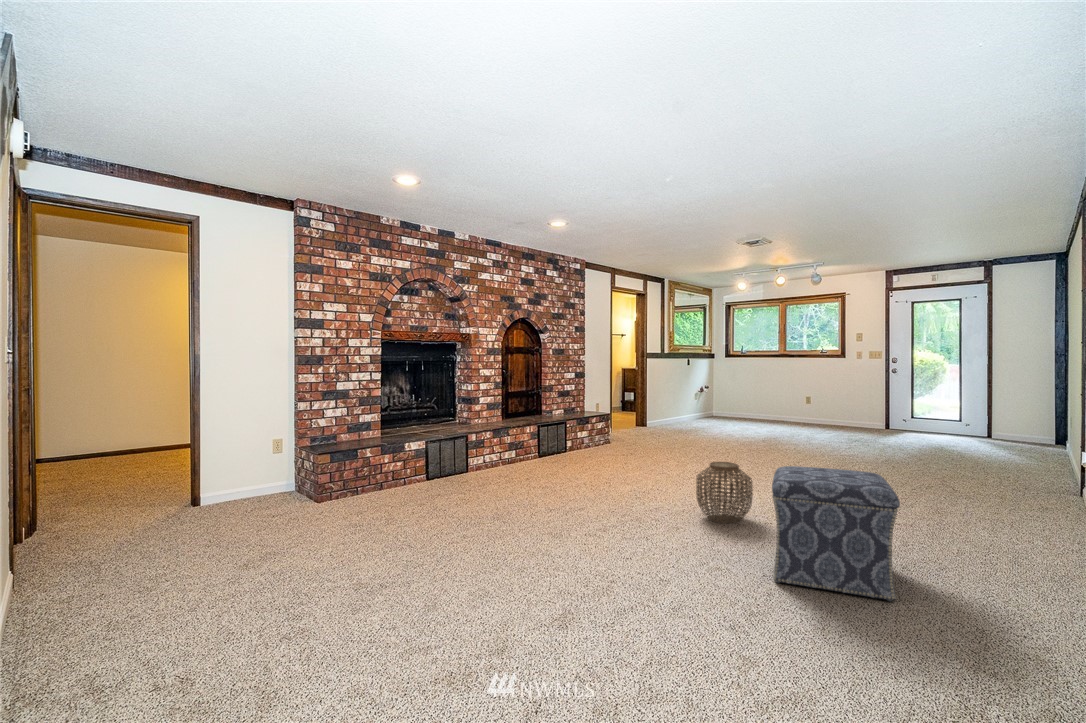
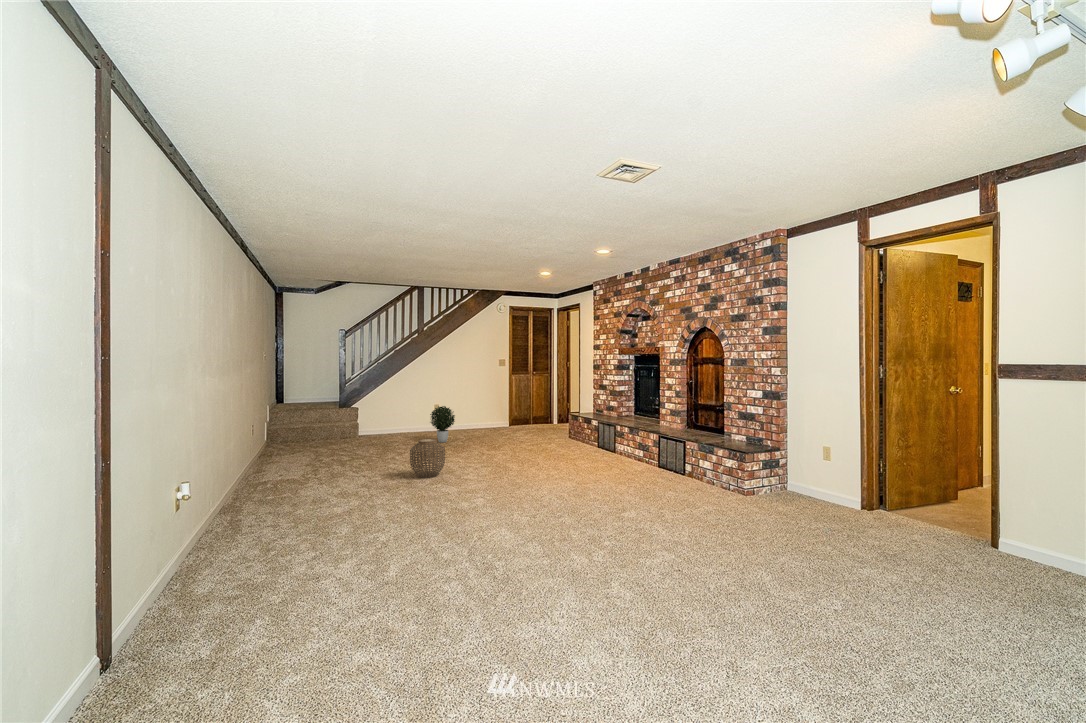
ottoman: present [772,466,900,601] -> none [314,424,379,481]
potted plant: none [366,480,453,603] -> present [430,406,455,443]

